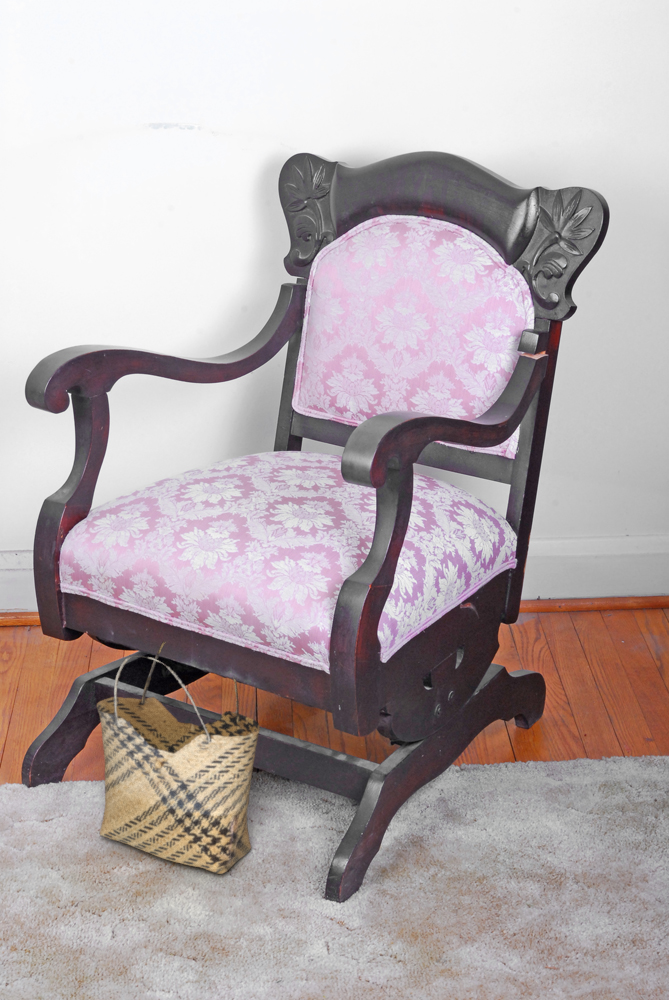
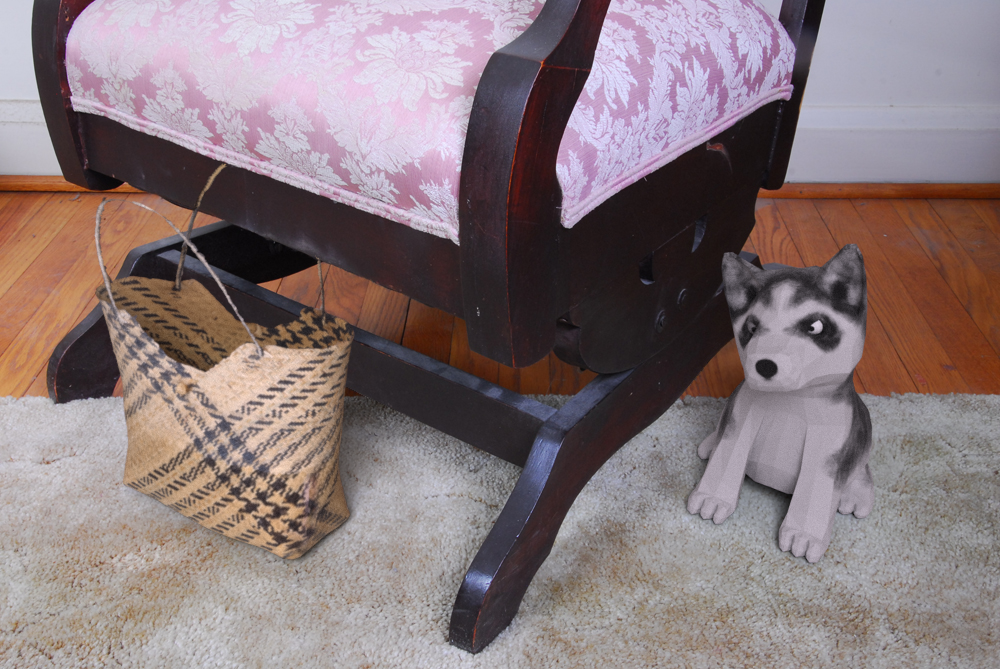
plush toy: none [469,660,591,863] -> present [687,244,874,563]

